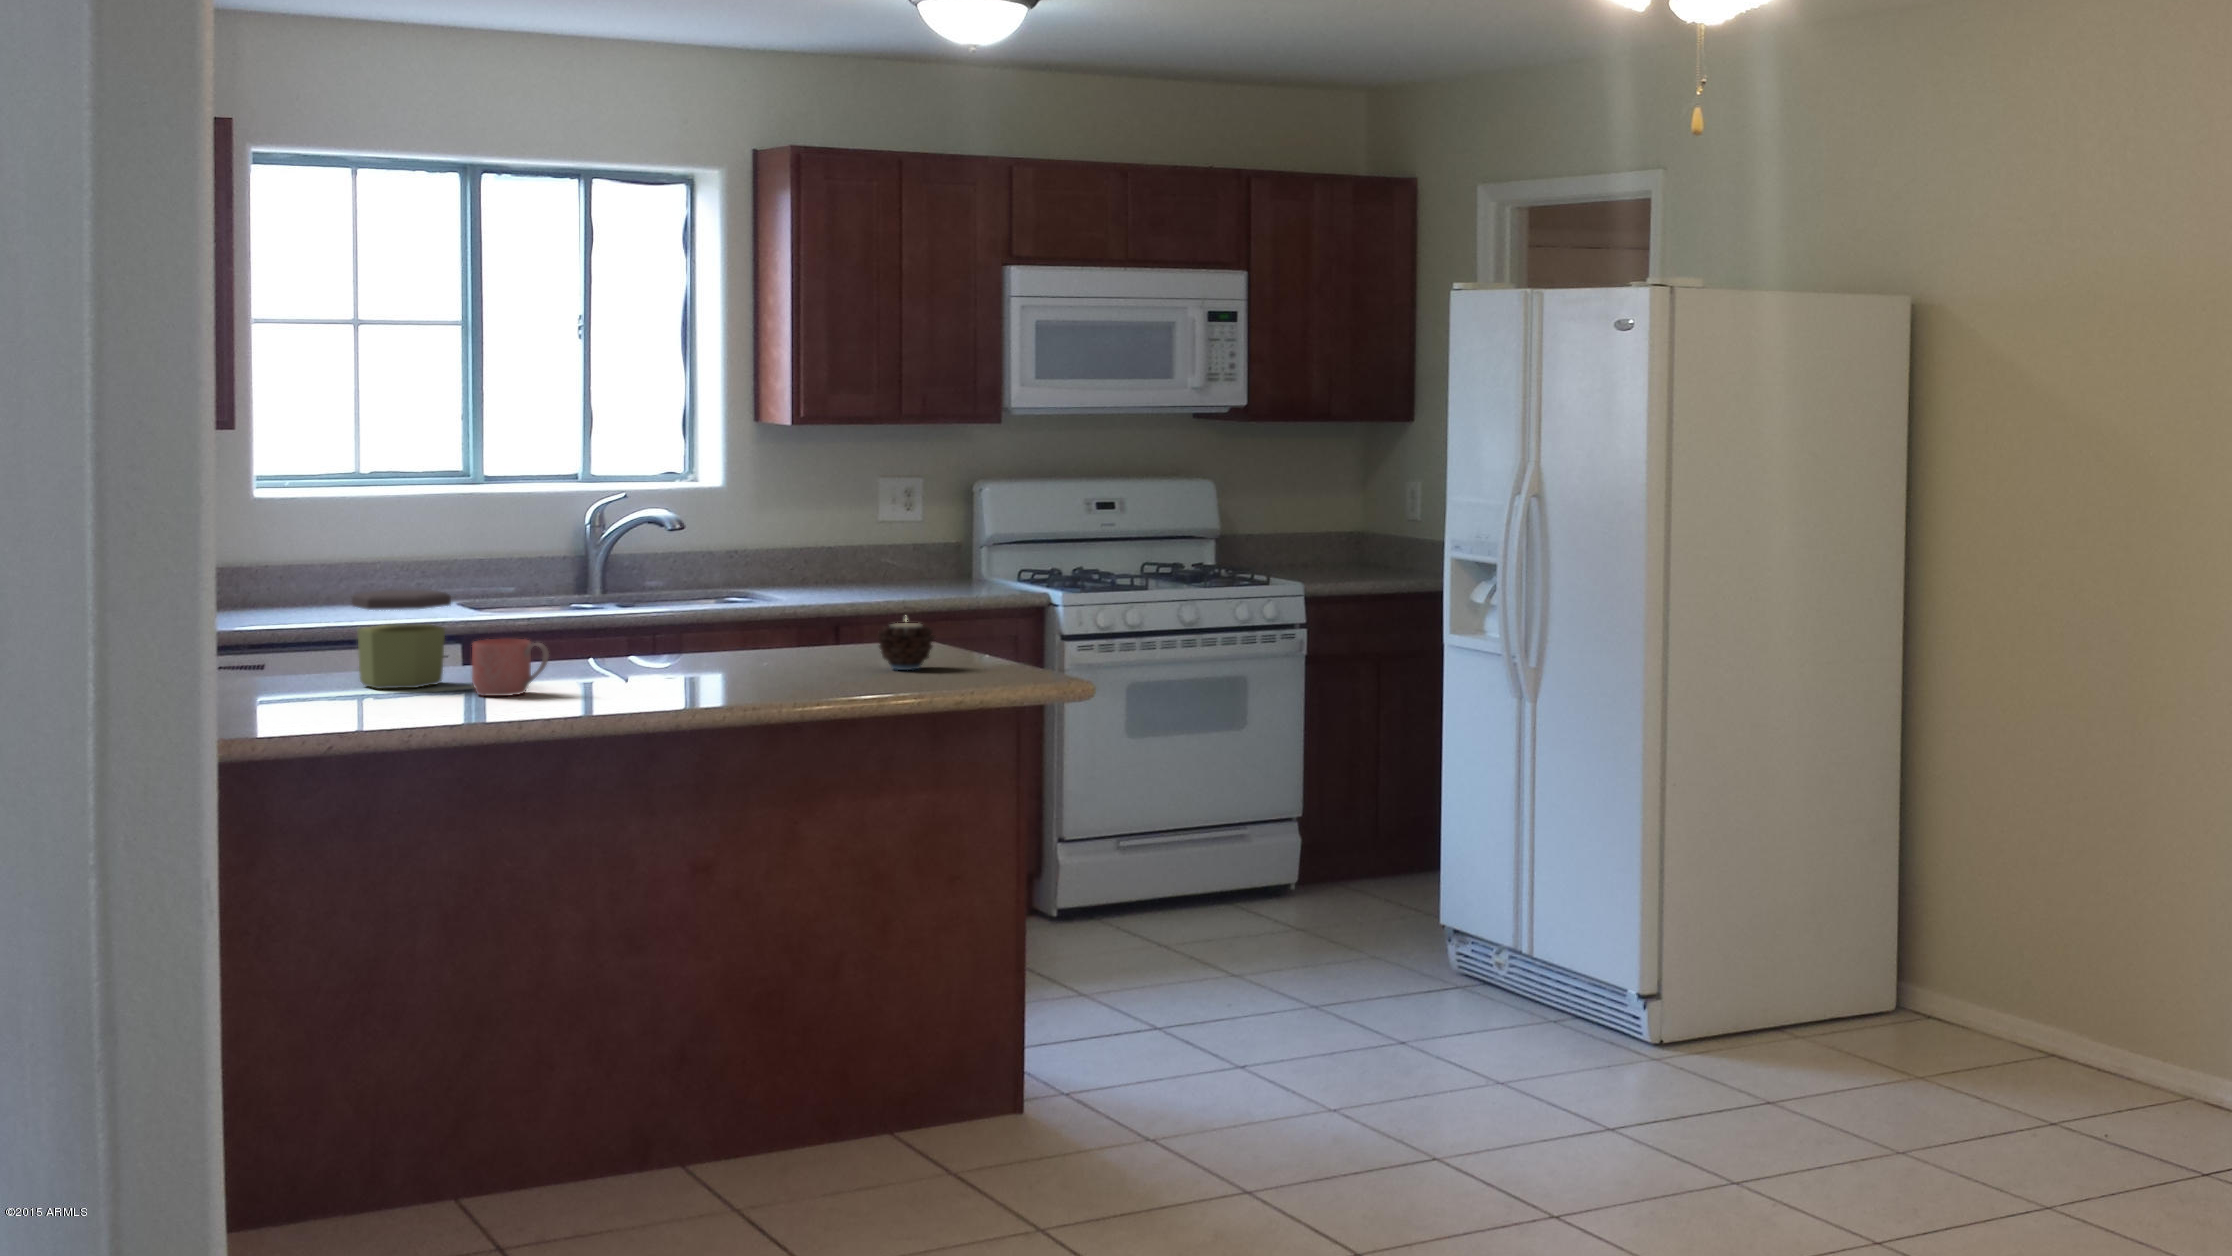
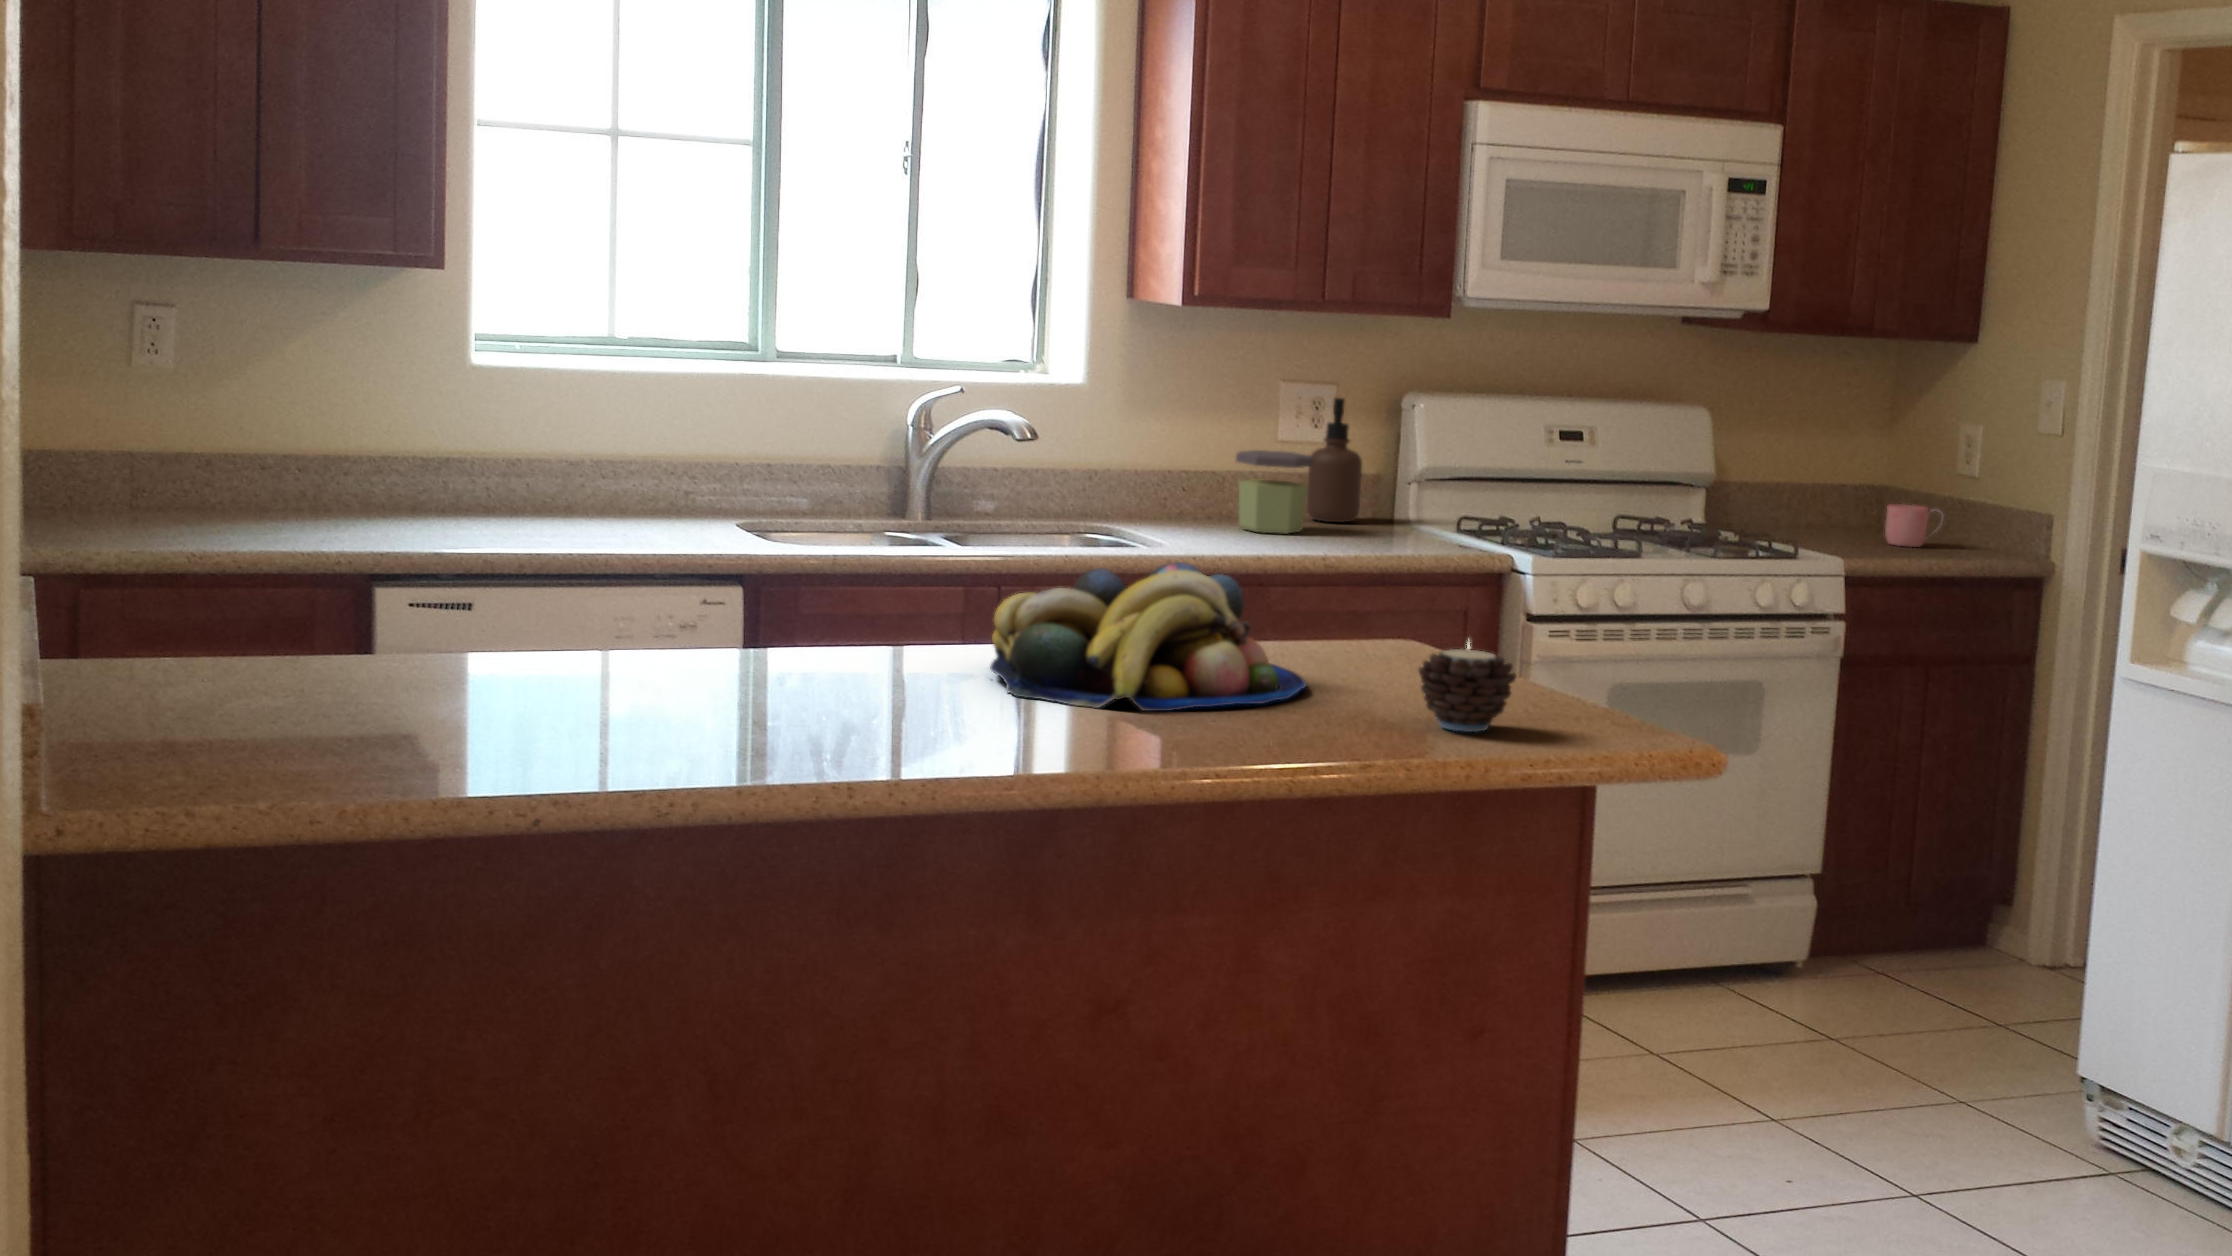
soap dispenser: none [903,487,944,580] -> present [1306,398,1362,522]
fruit bowl: none [620,587,822,671] -> present [990,562,1306,711]
jar: present [352,590,451,689] -> present [1236,450,1314,534]
mug: present [472,639,549,696] -> present [1885,504,1943,547]

